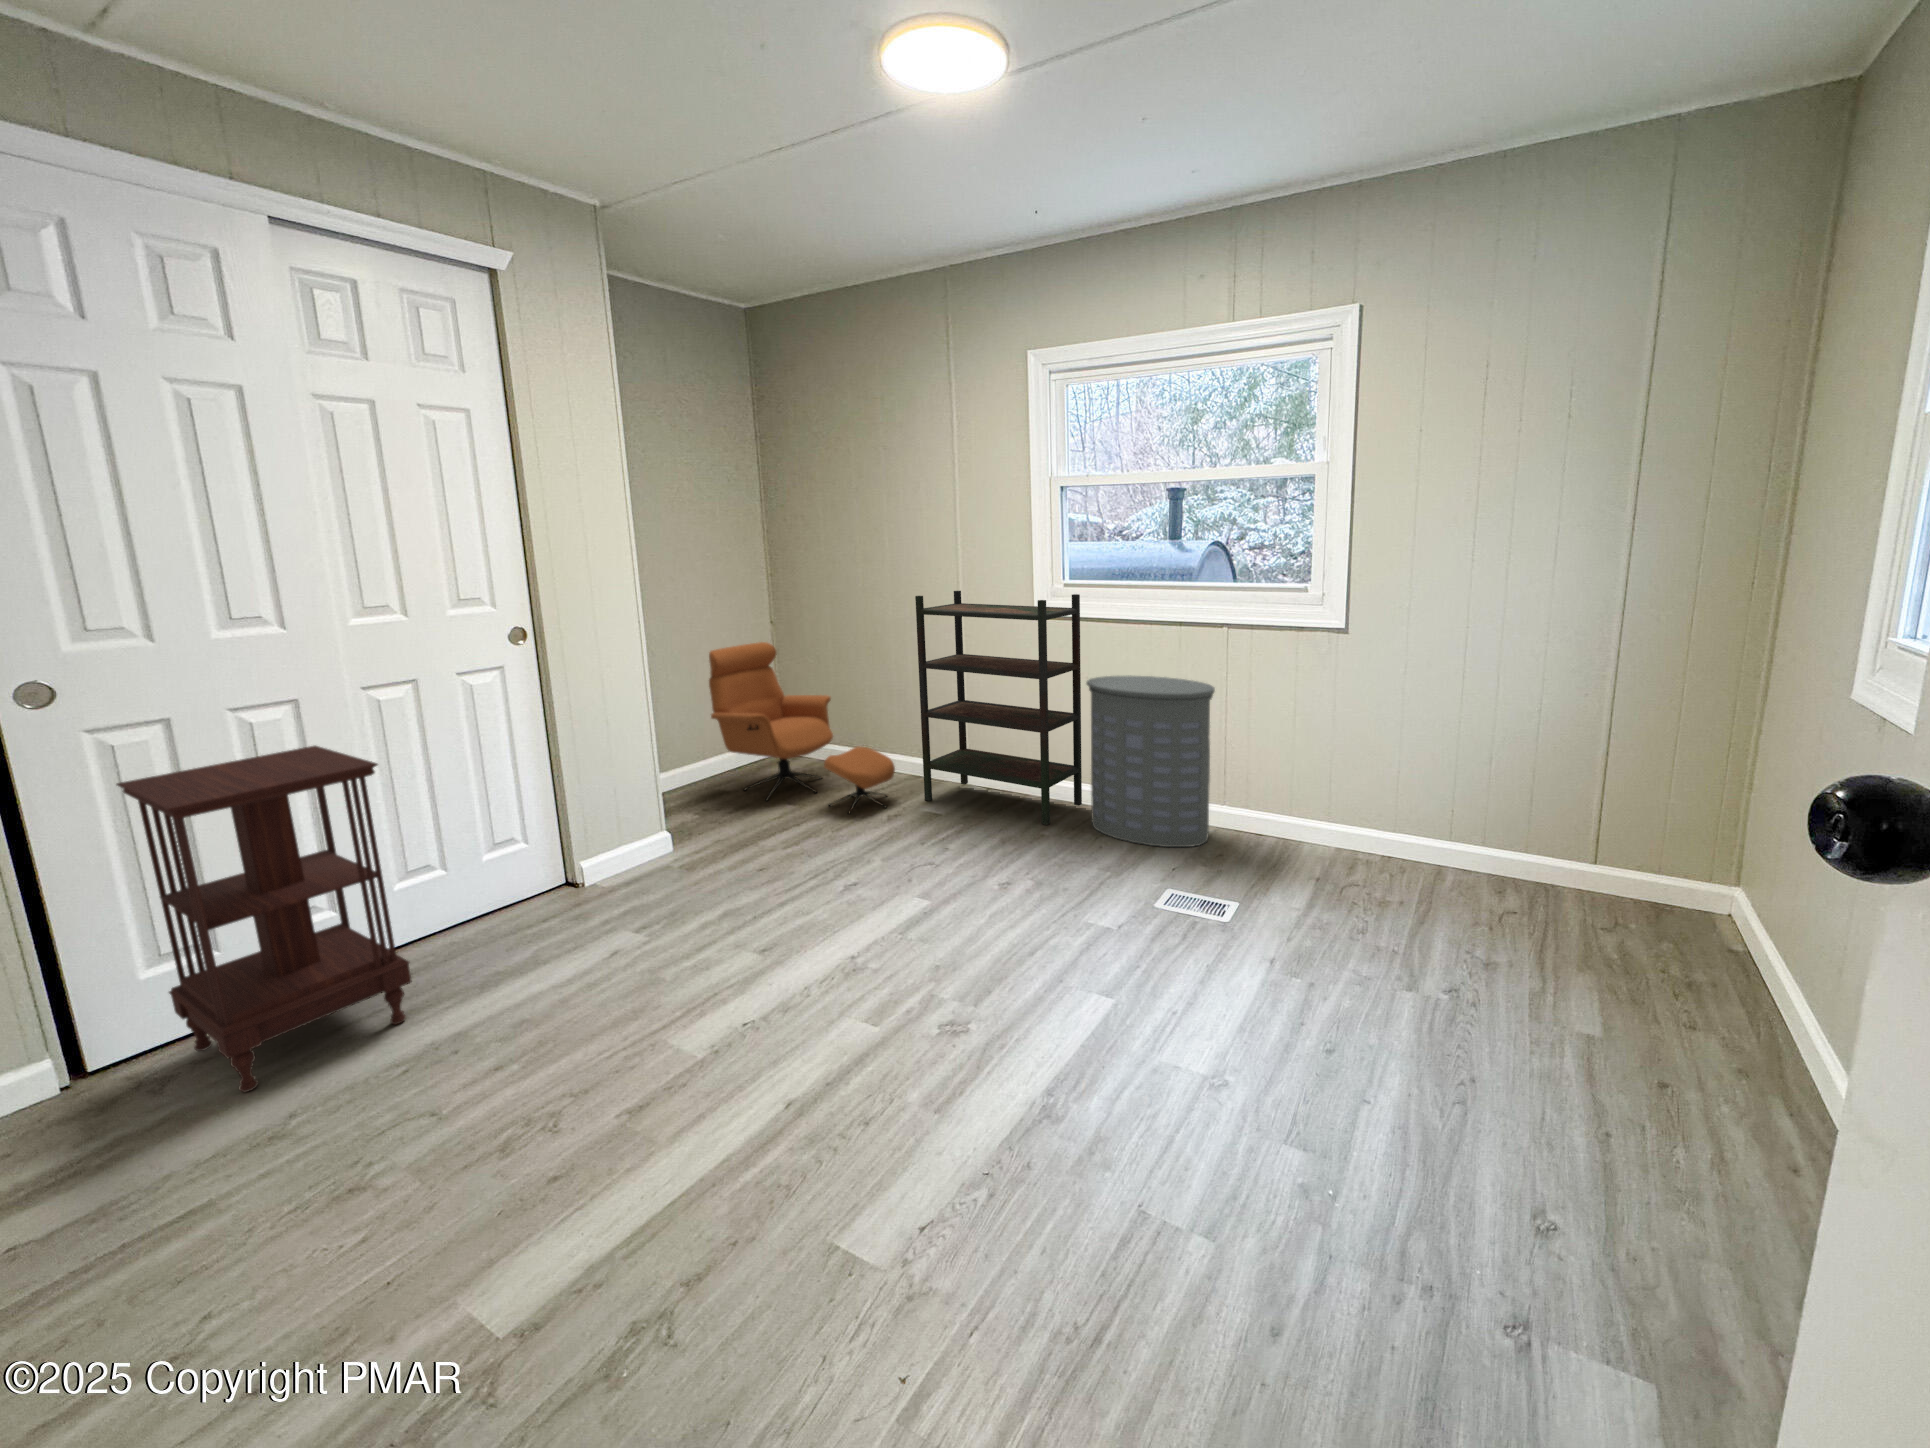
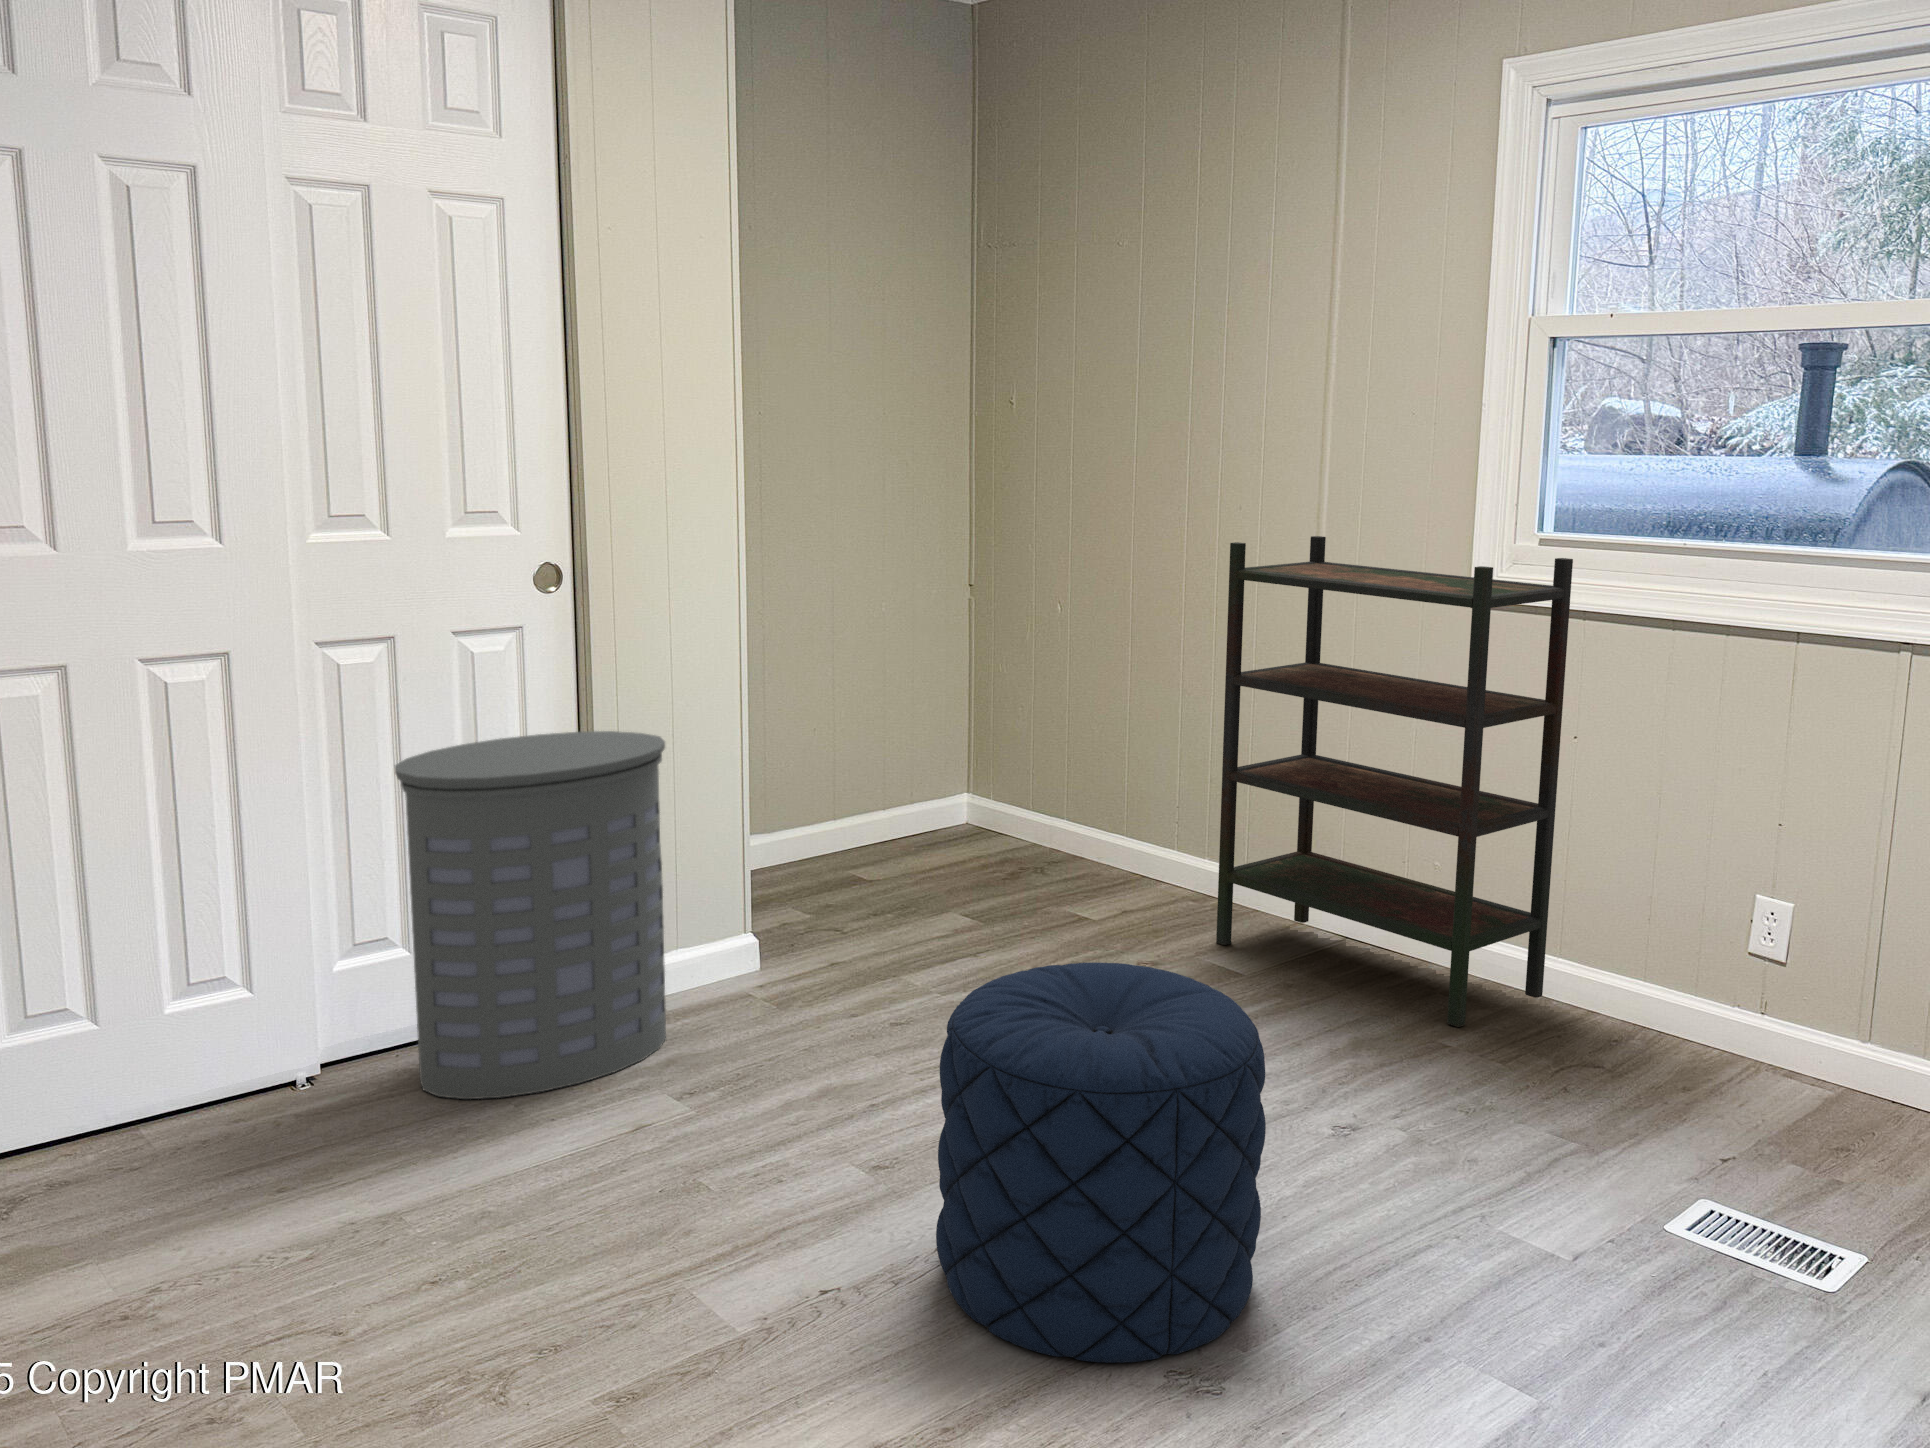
armchair: present [709,642,895,813] -> none [842,611,1163,950]
laundry hamper: present [1087,675,1215,847] -> present [395,731,666,1099]
side table: present [117,746,411,1092] -> none [15,727,347,1235]
pouf: none [799,817,976,1032] -> present [936,962,1266,1363]

